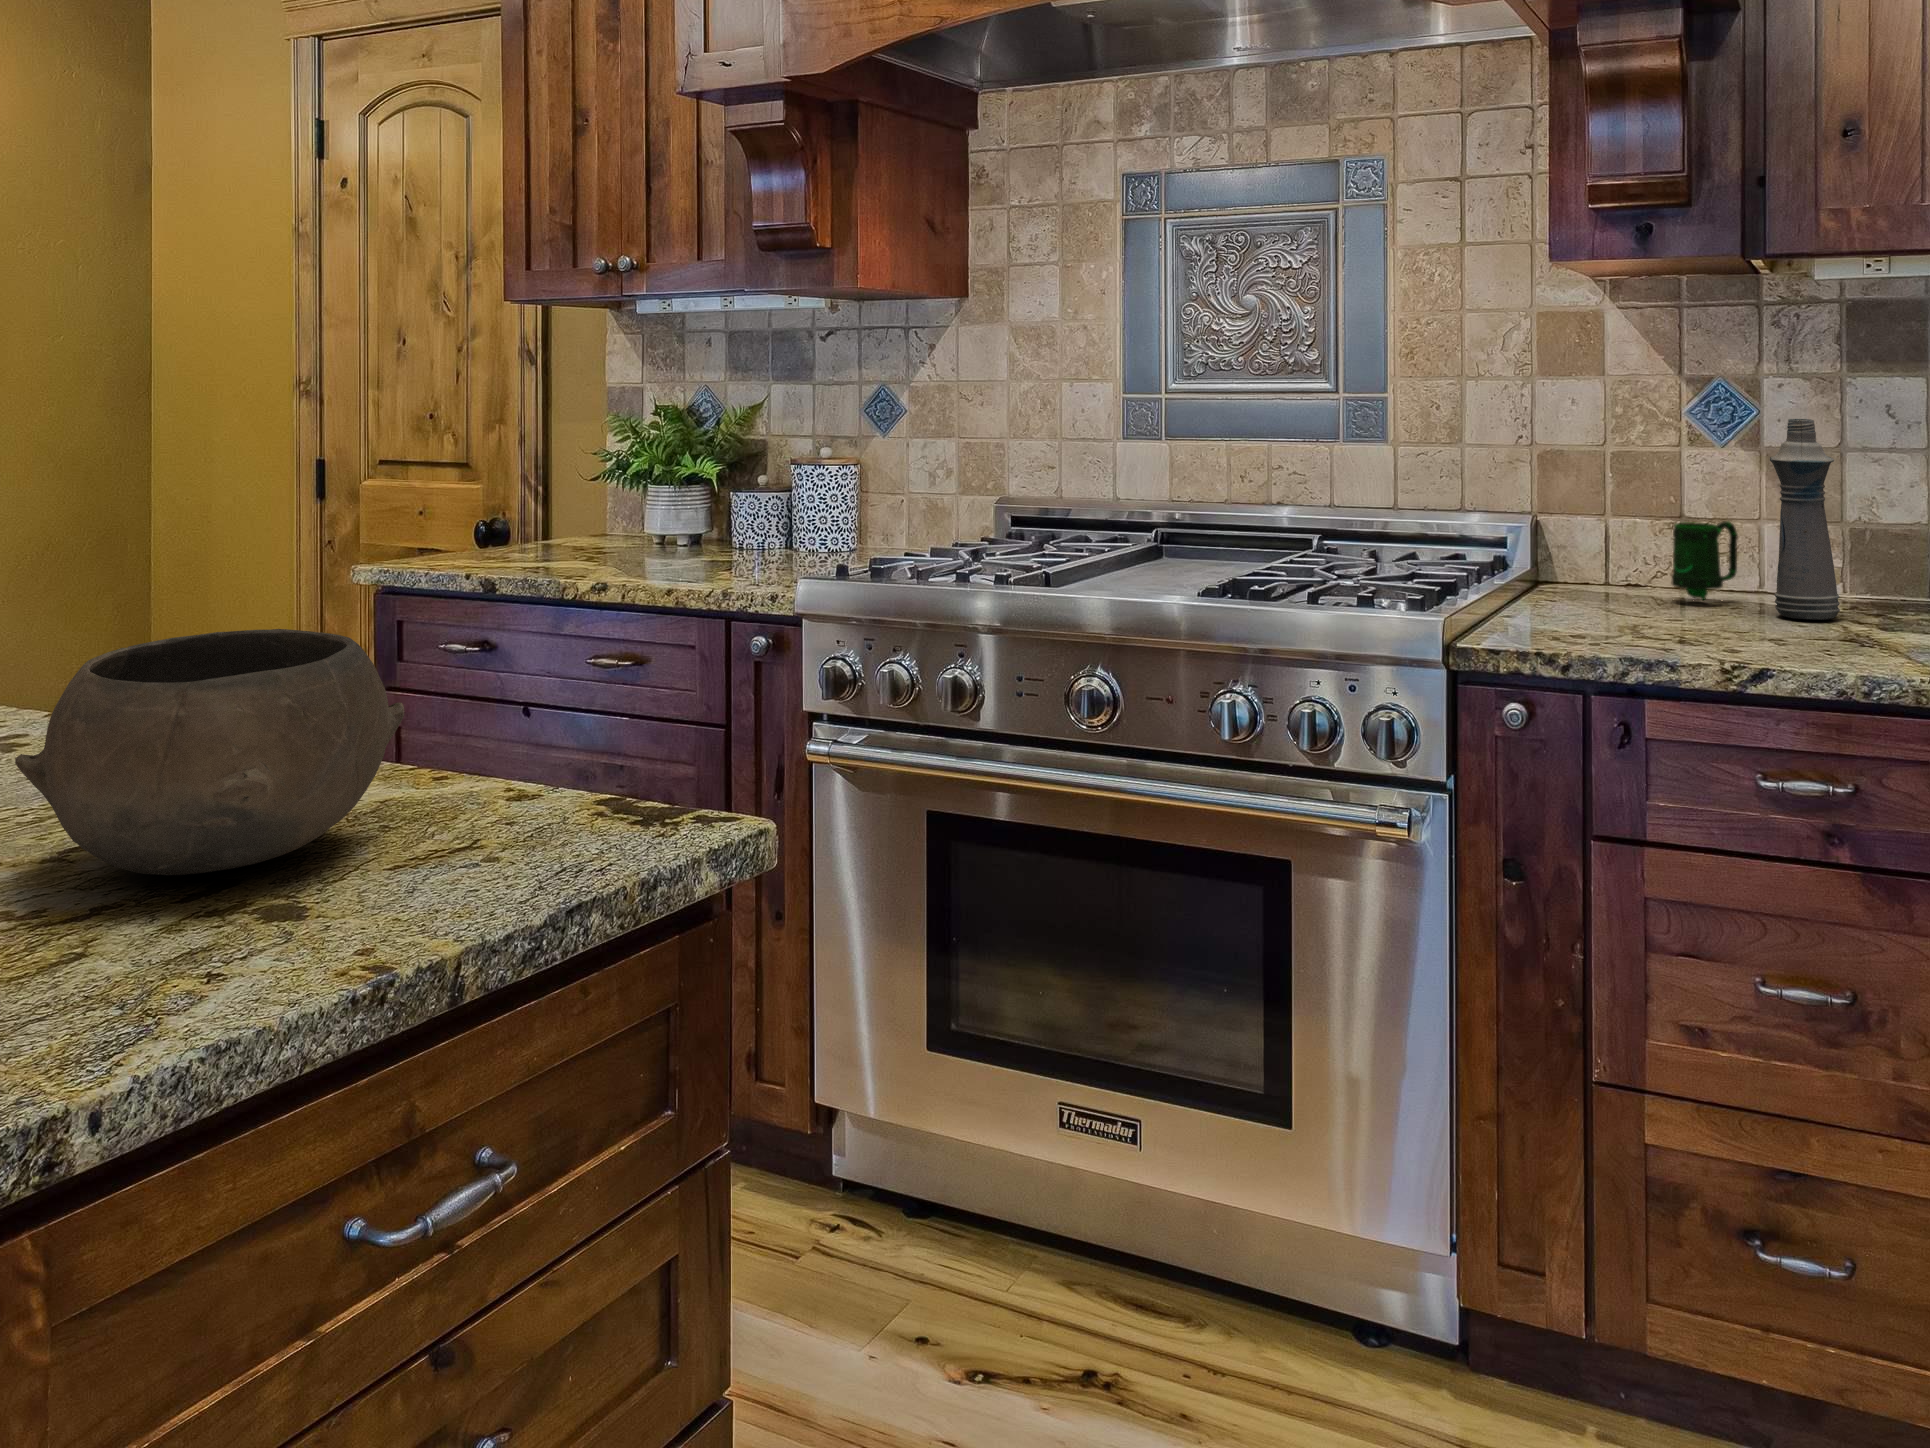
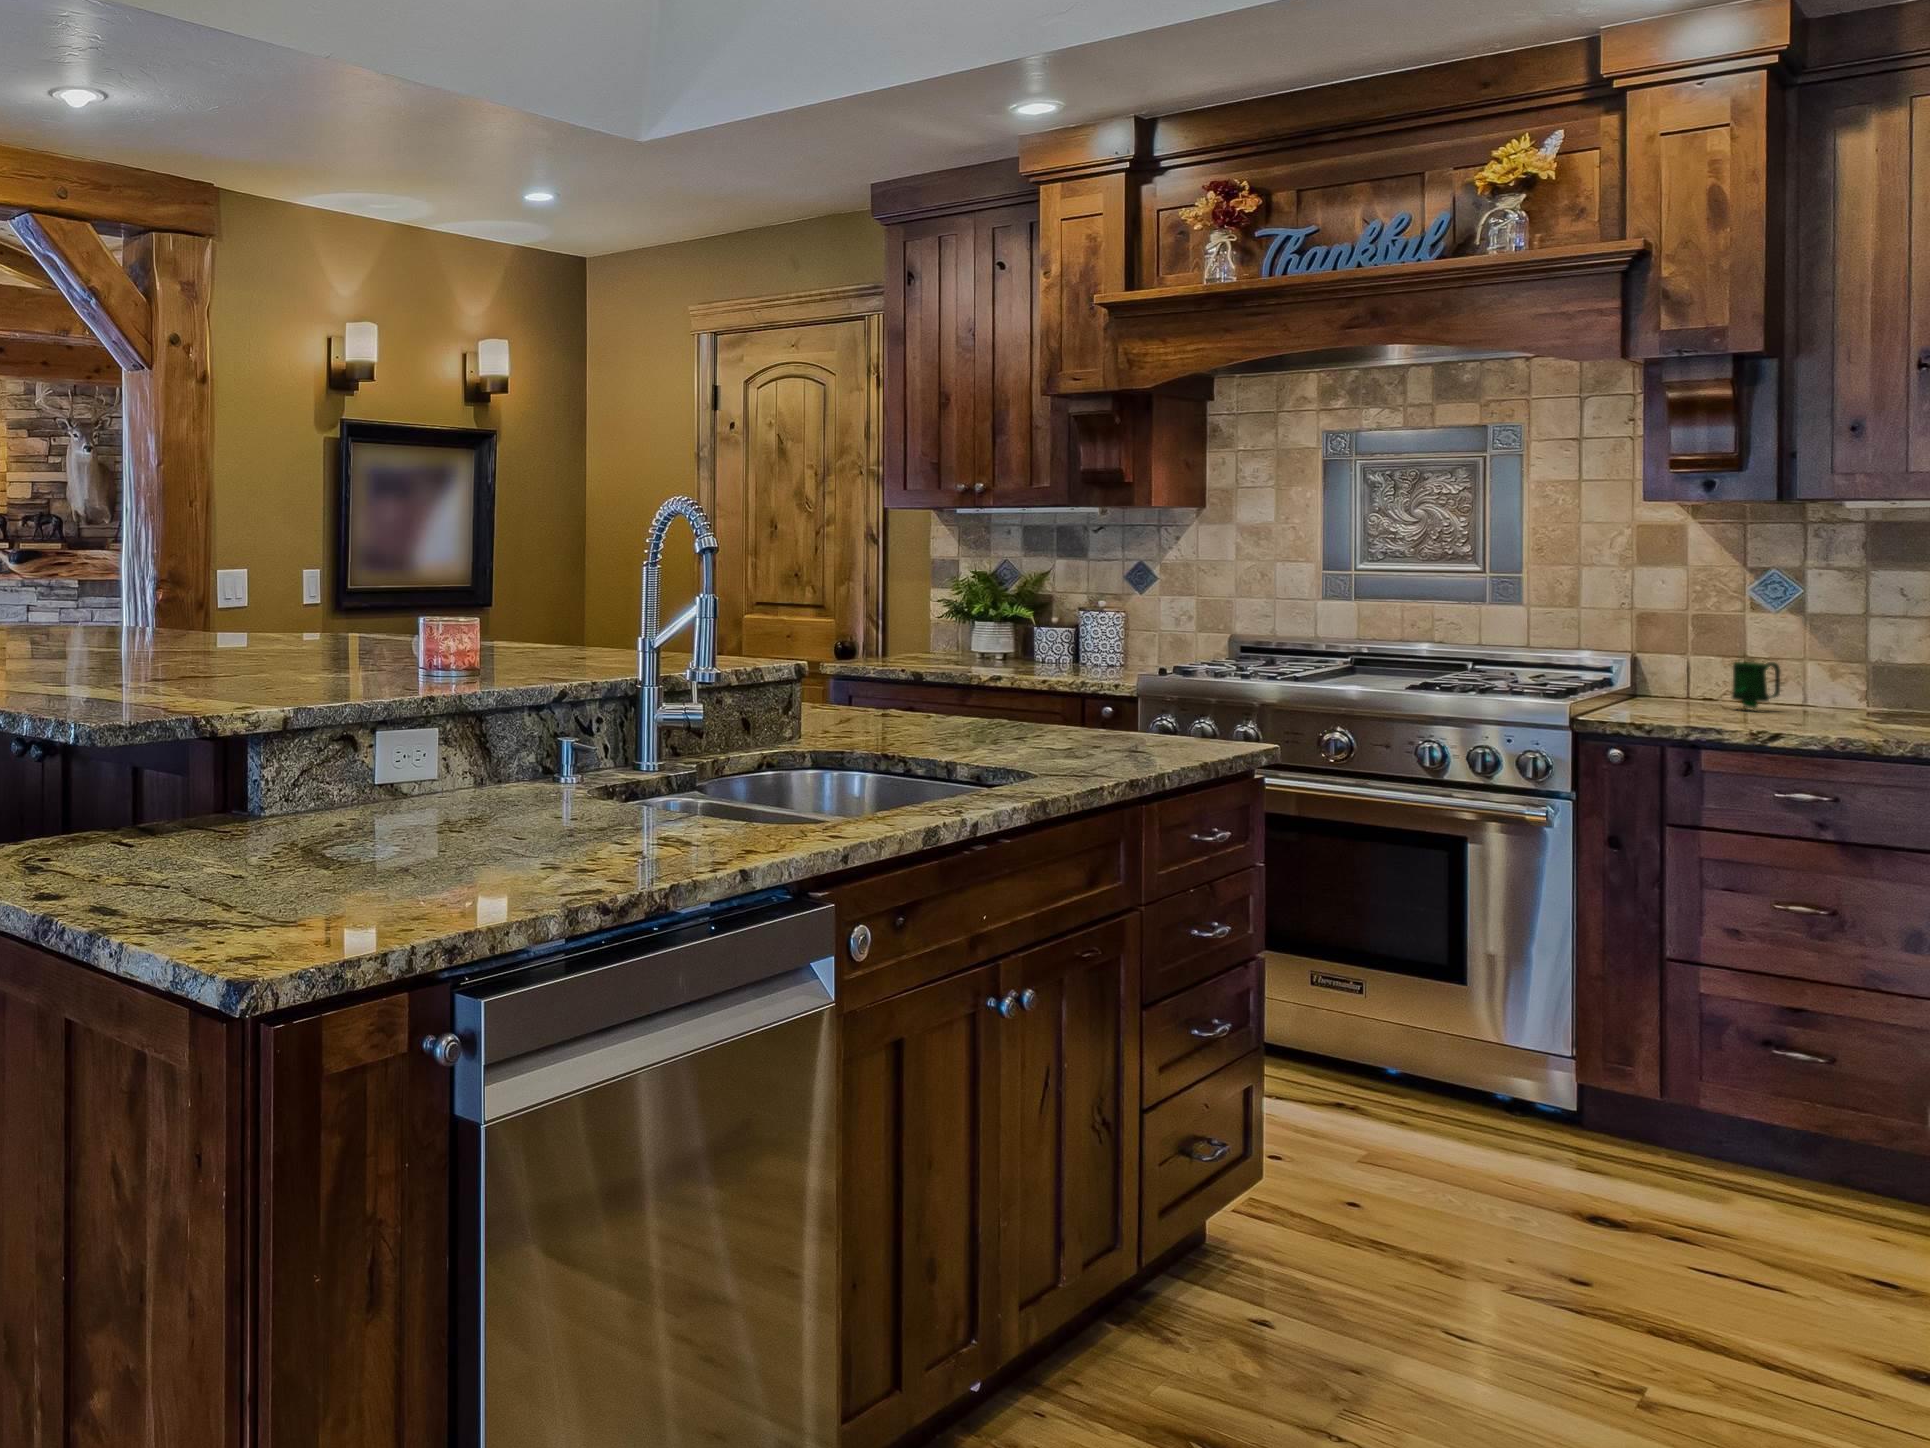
bottle: present [1770,419,1840,620] -> none [1800,600,1850,720]
bowl: present [15,629,404,875] -> none [1021,652,1137,730]

